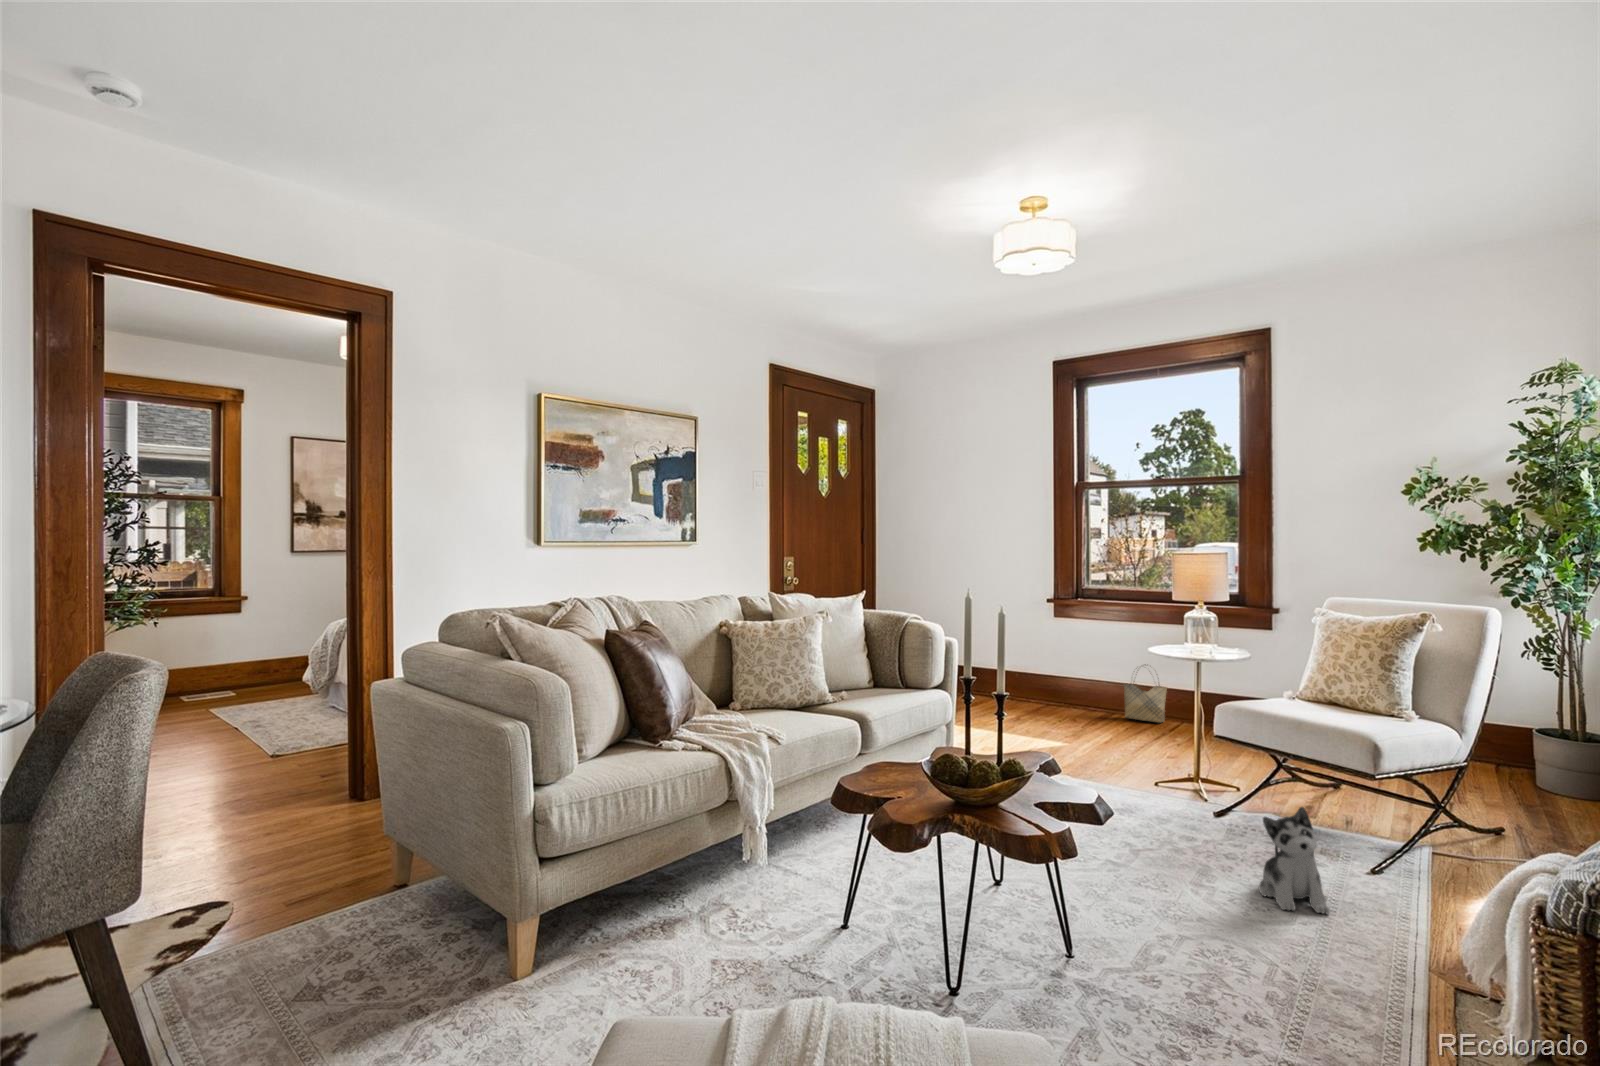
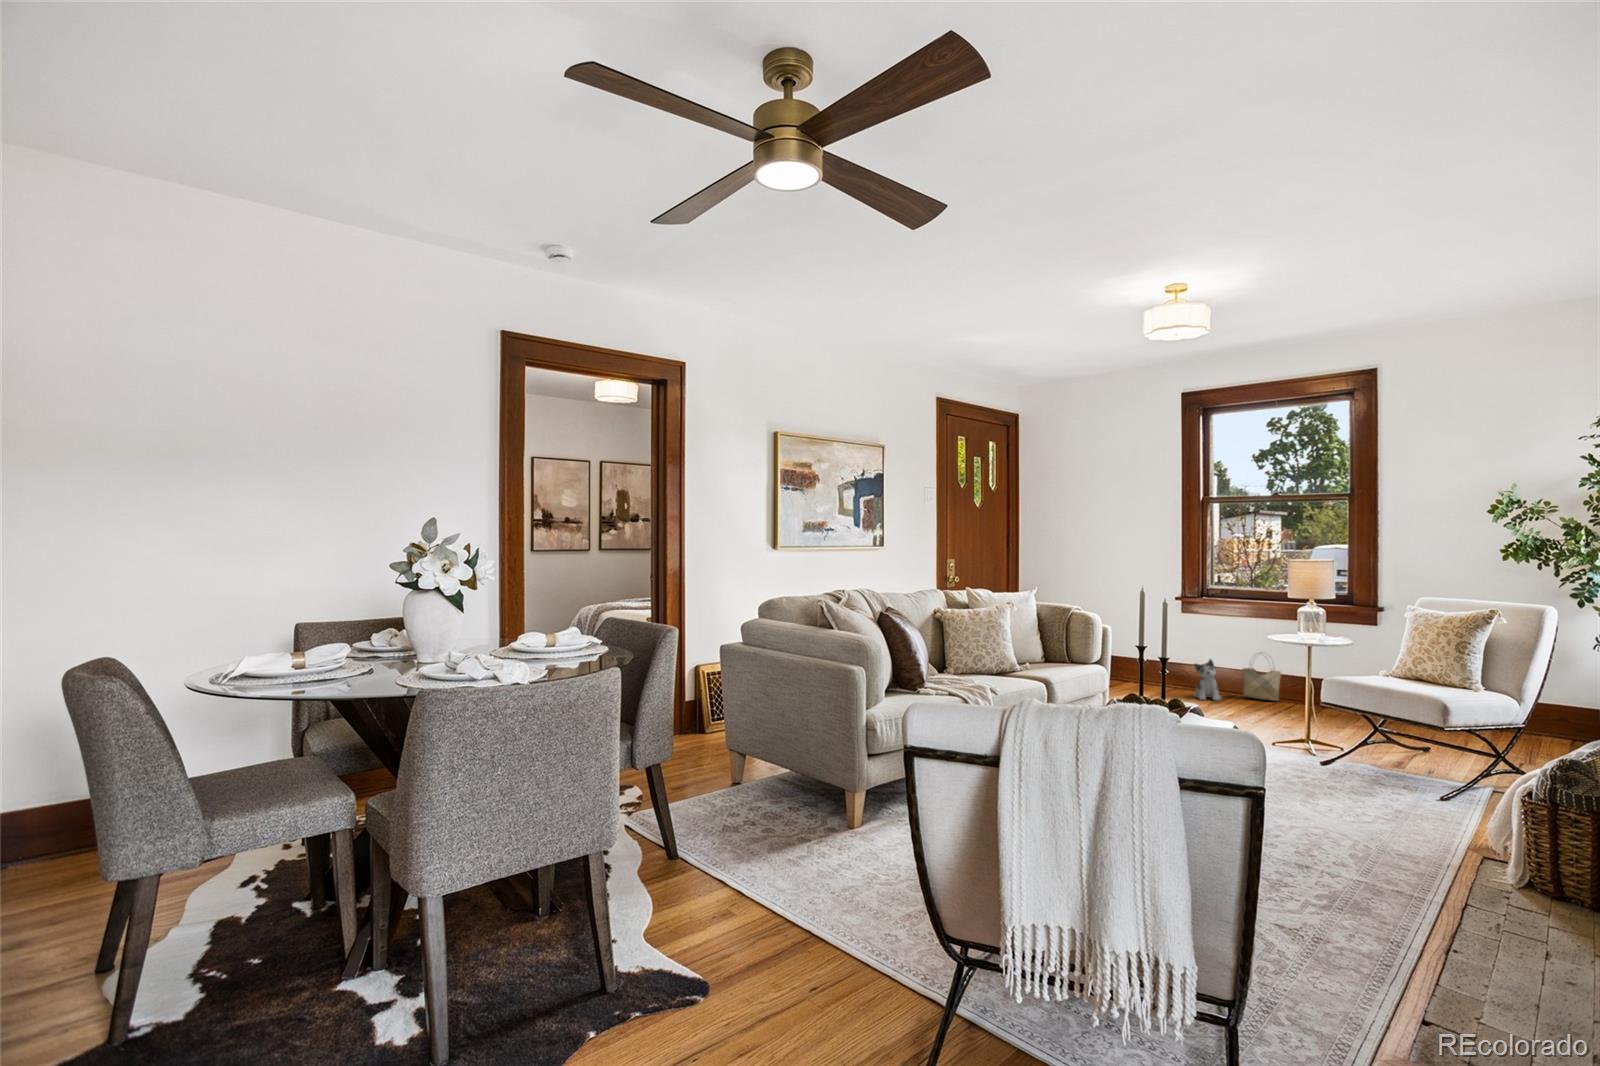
plush toy: present [1259,807,1330,914] -> present [1194,659,1221,701]

